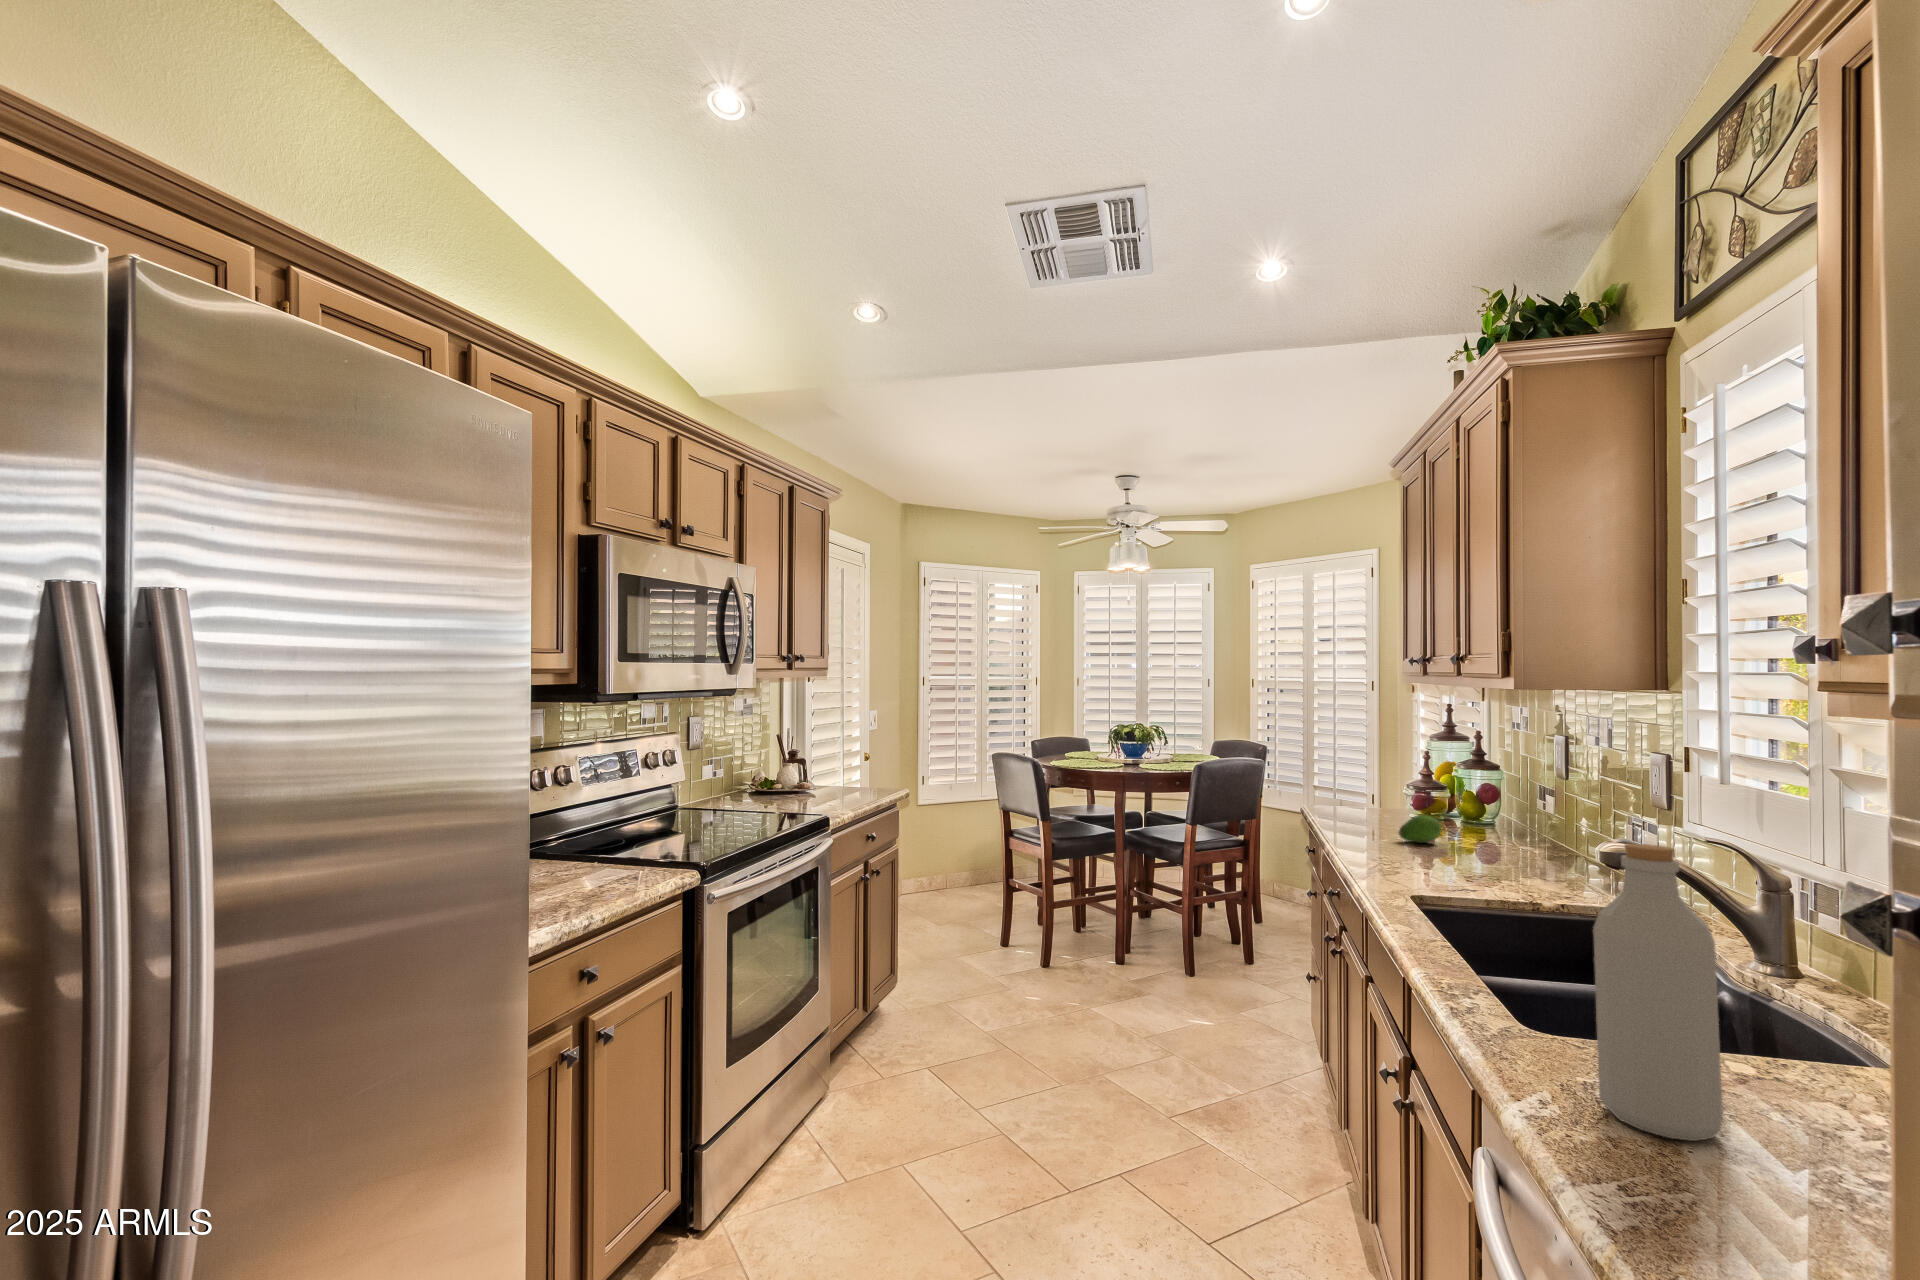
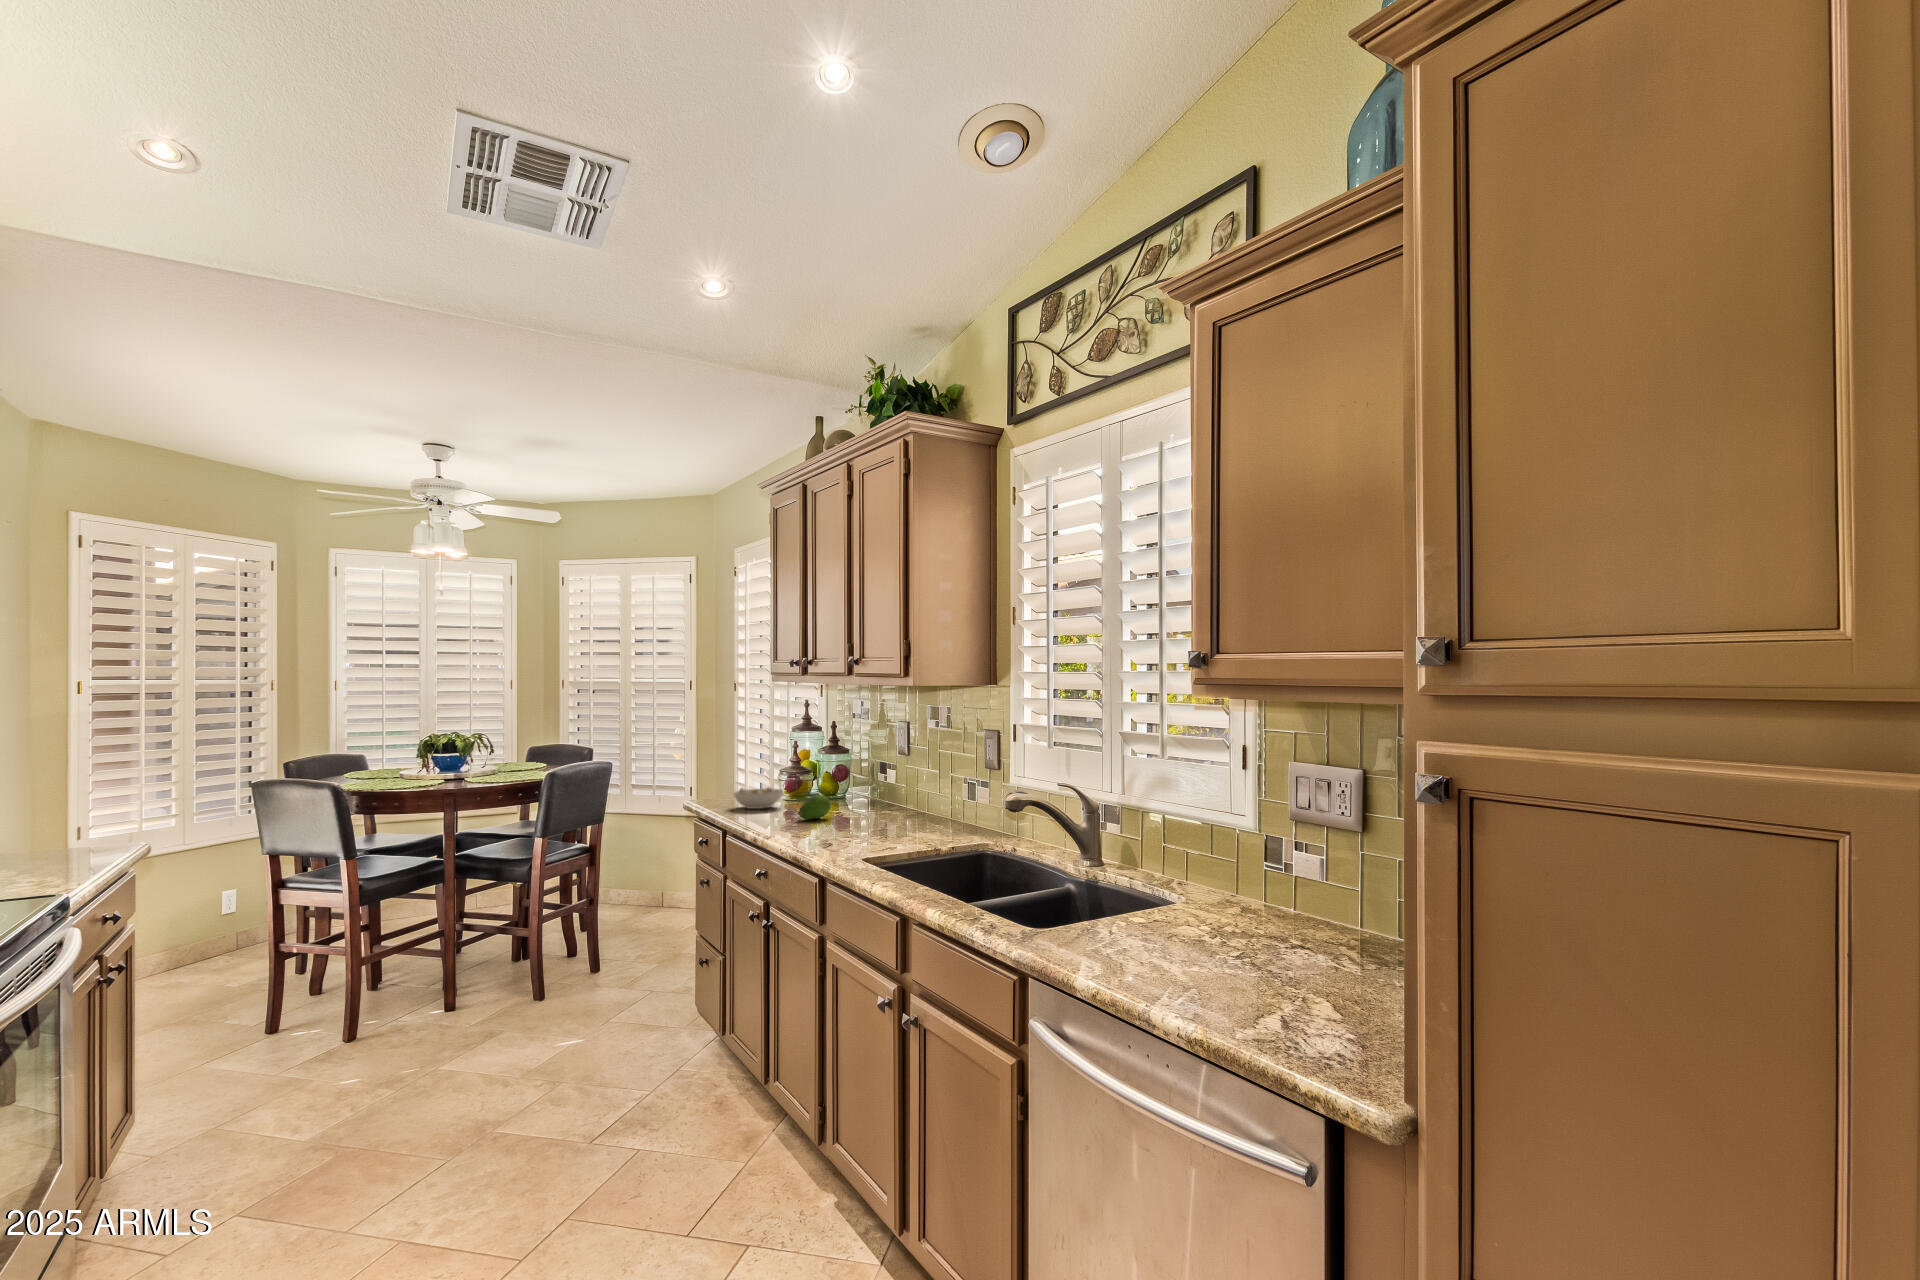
bowl: none [1340,797,1401,823] -> present [733,787,783,809]
bottle: present [1593,843,1723,1141] -> none [1096,785,1163,967]

